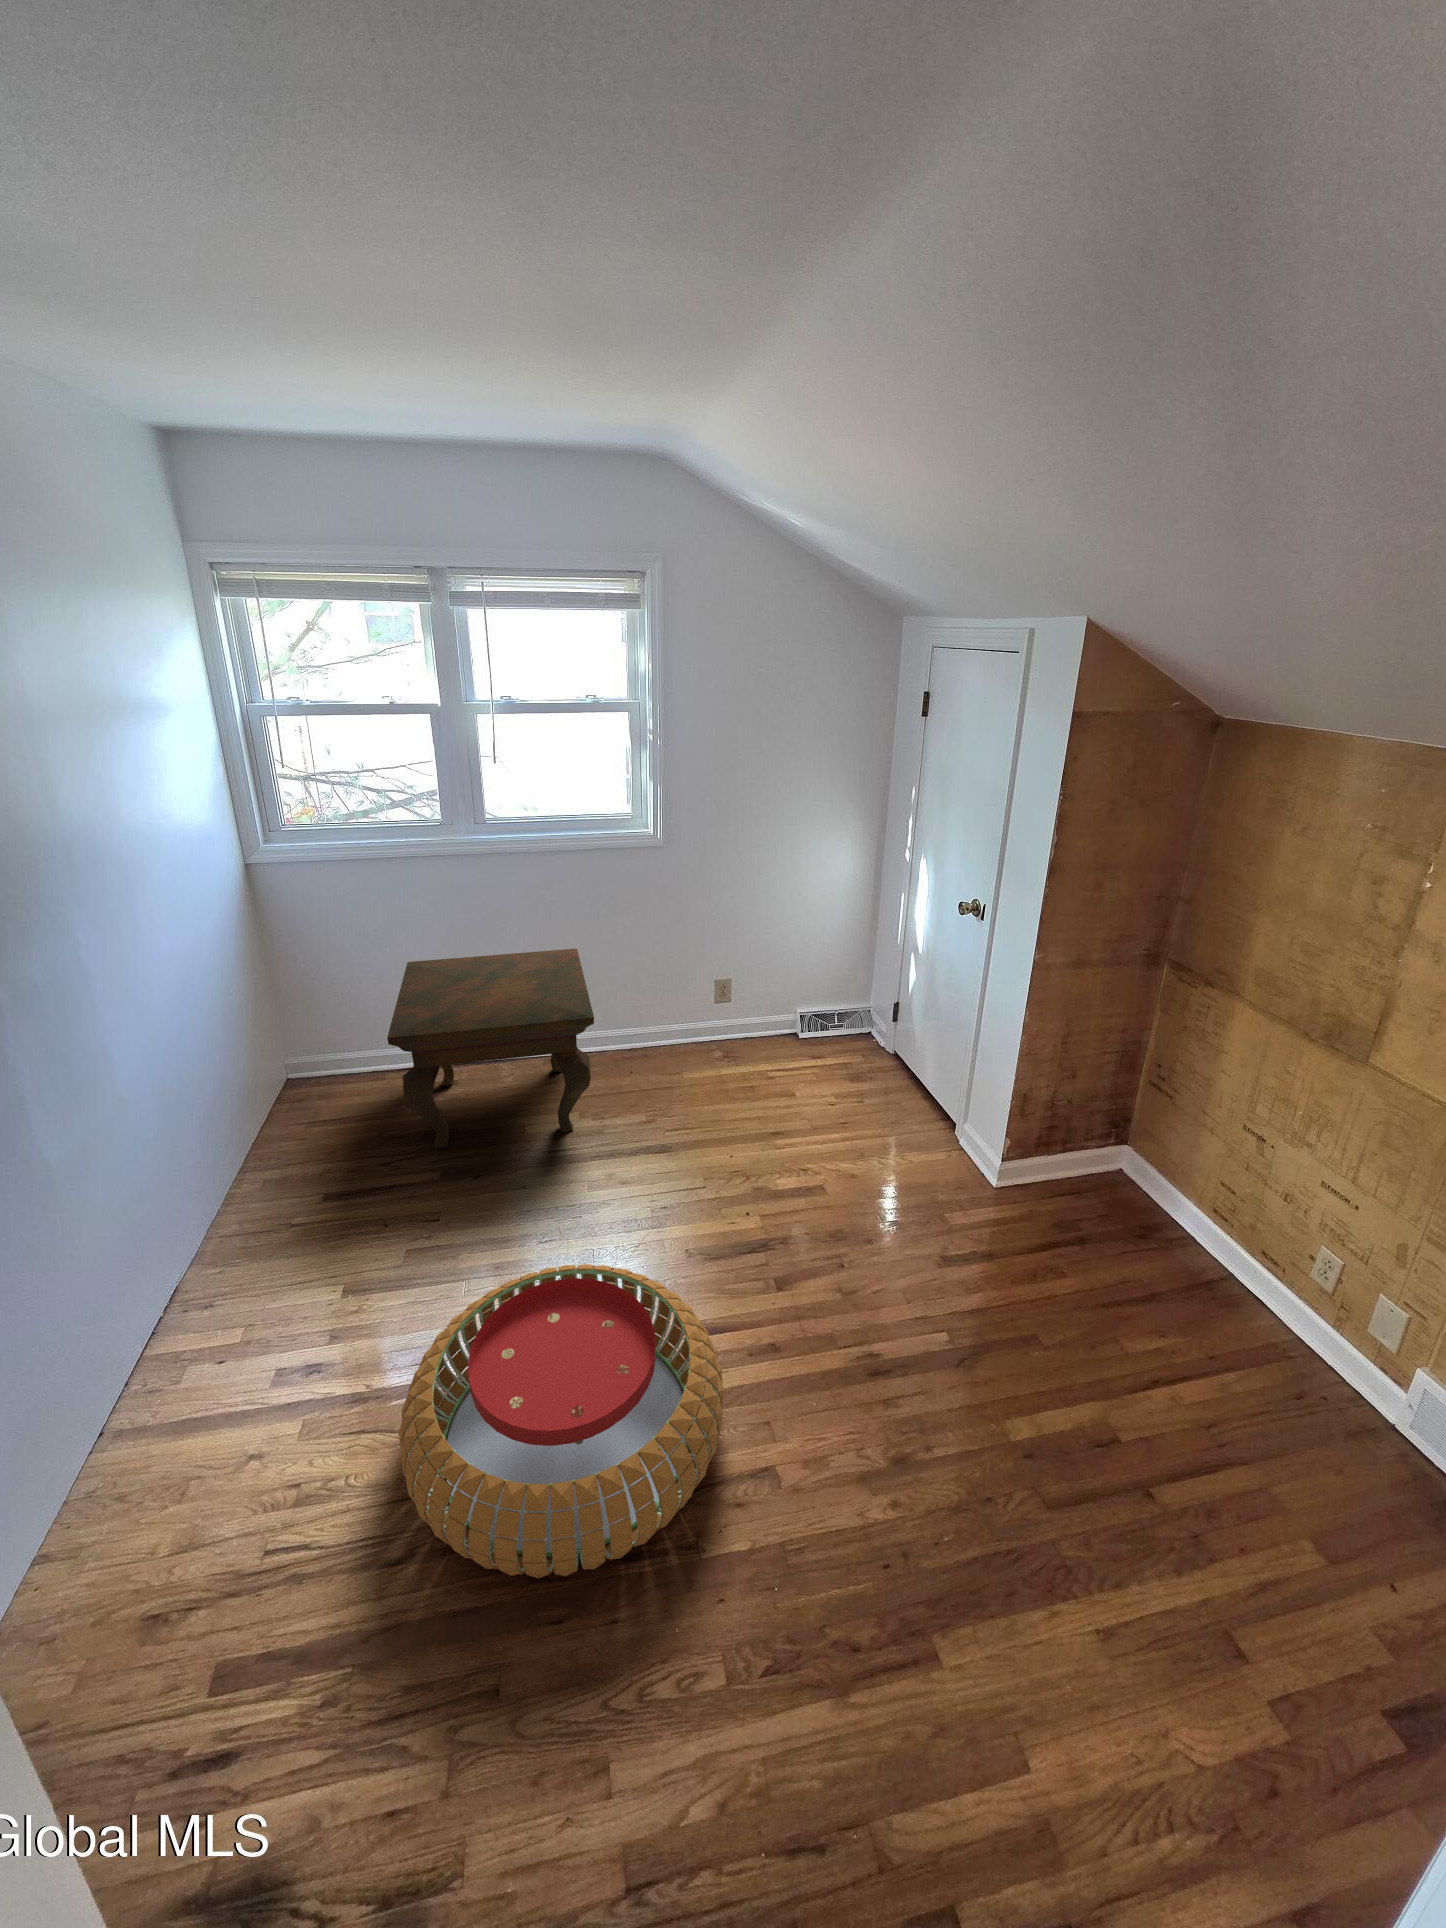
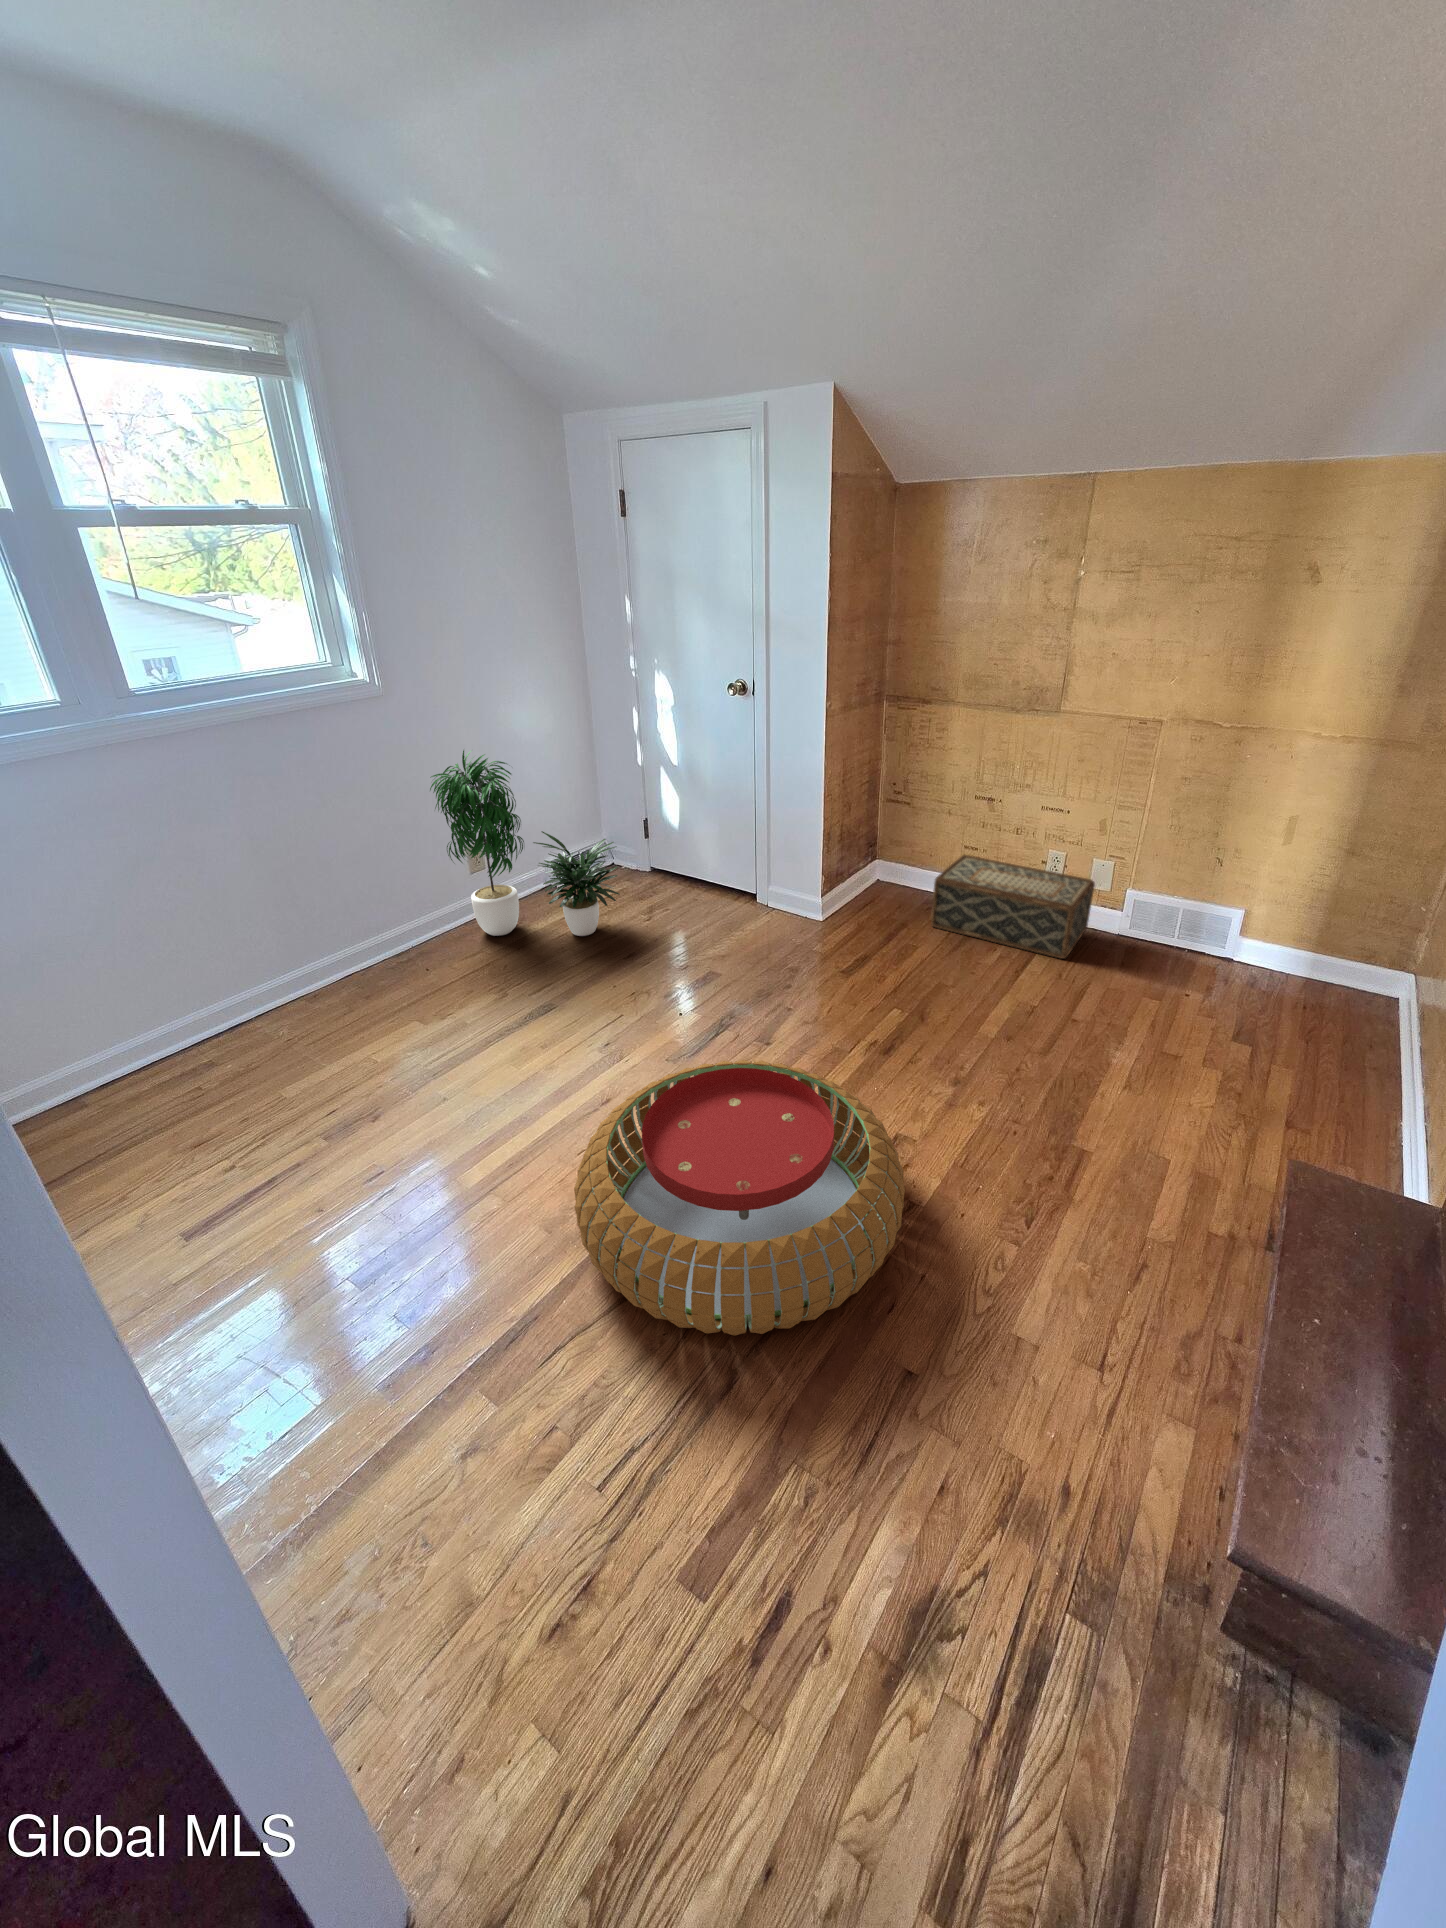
potted plant: none [676,904,813,1097] -> present [430,750,620,936]
side table: present [387,949,594,1148] -> none [68,846,445,1127]
woven basket: none [1113,1193,1365,1407] -> present [931,855,1095,959]

